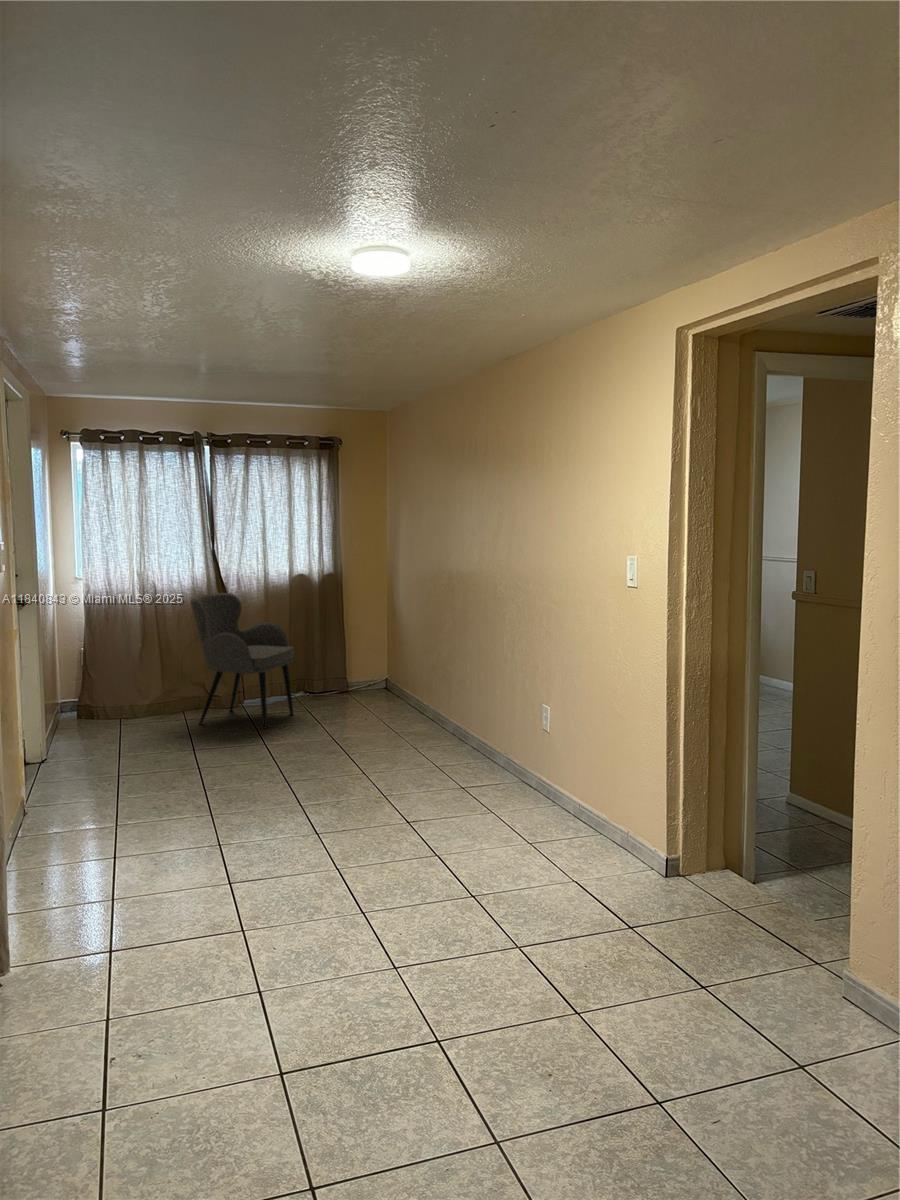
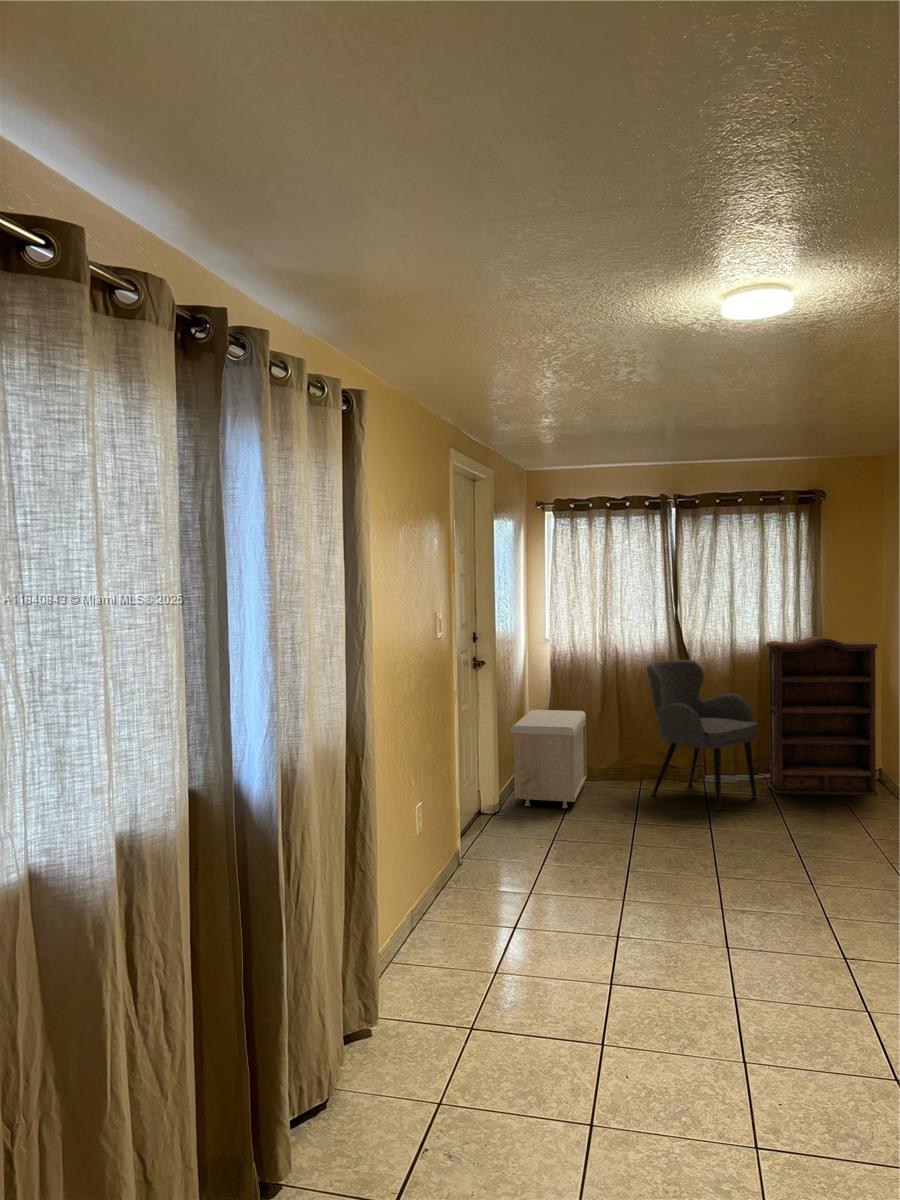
bookshelf: none [297,568,388,709] -> present [767,636,878,795]
storage bench: none [53,649,129,750] -> present [511,710,586,808]

